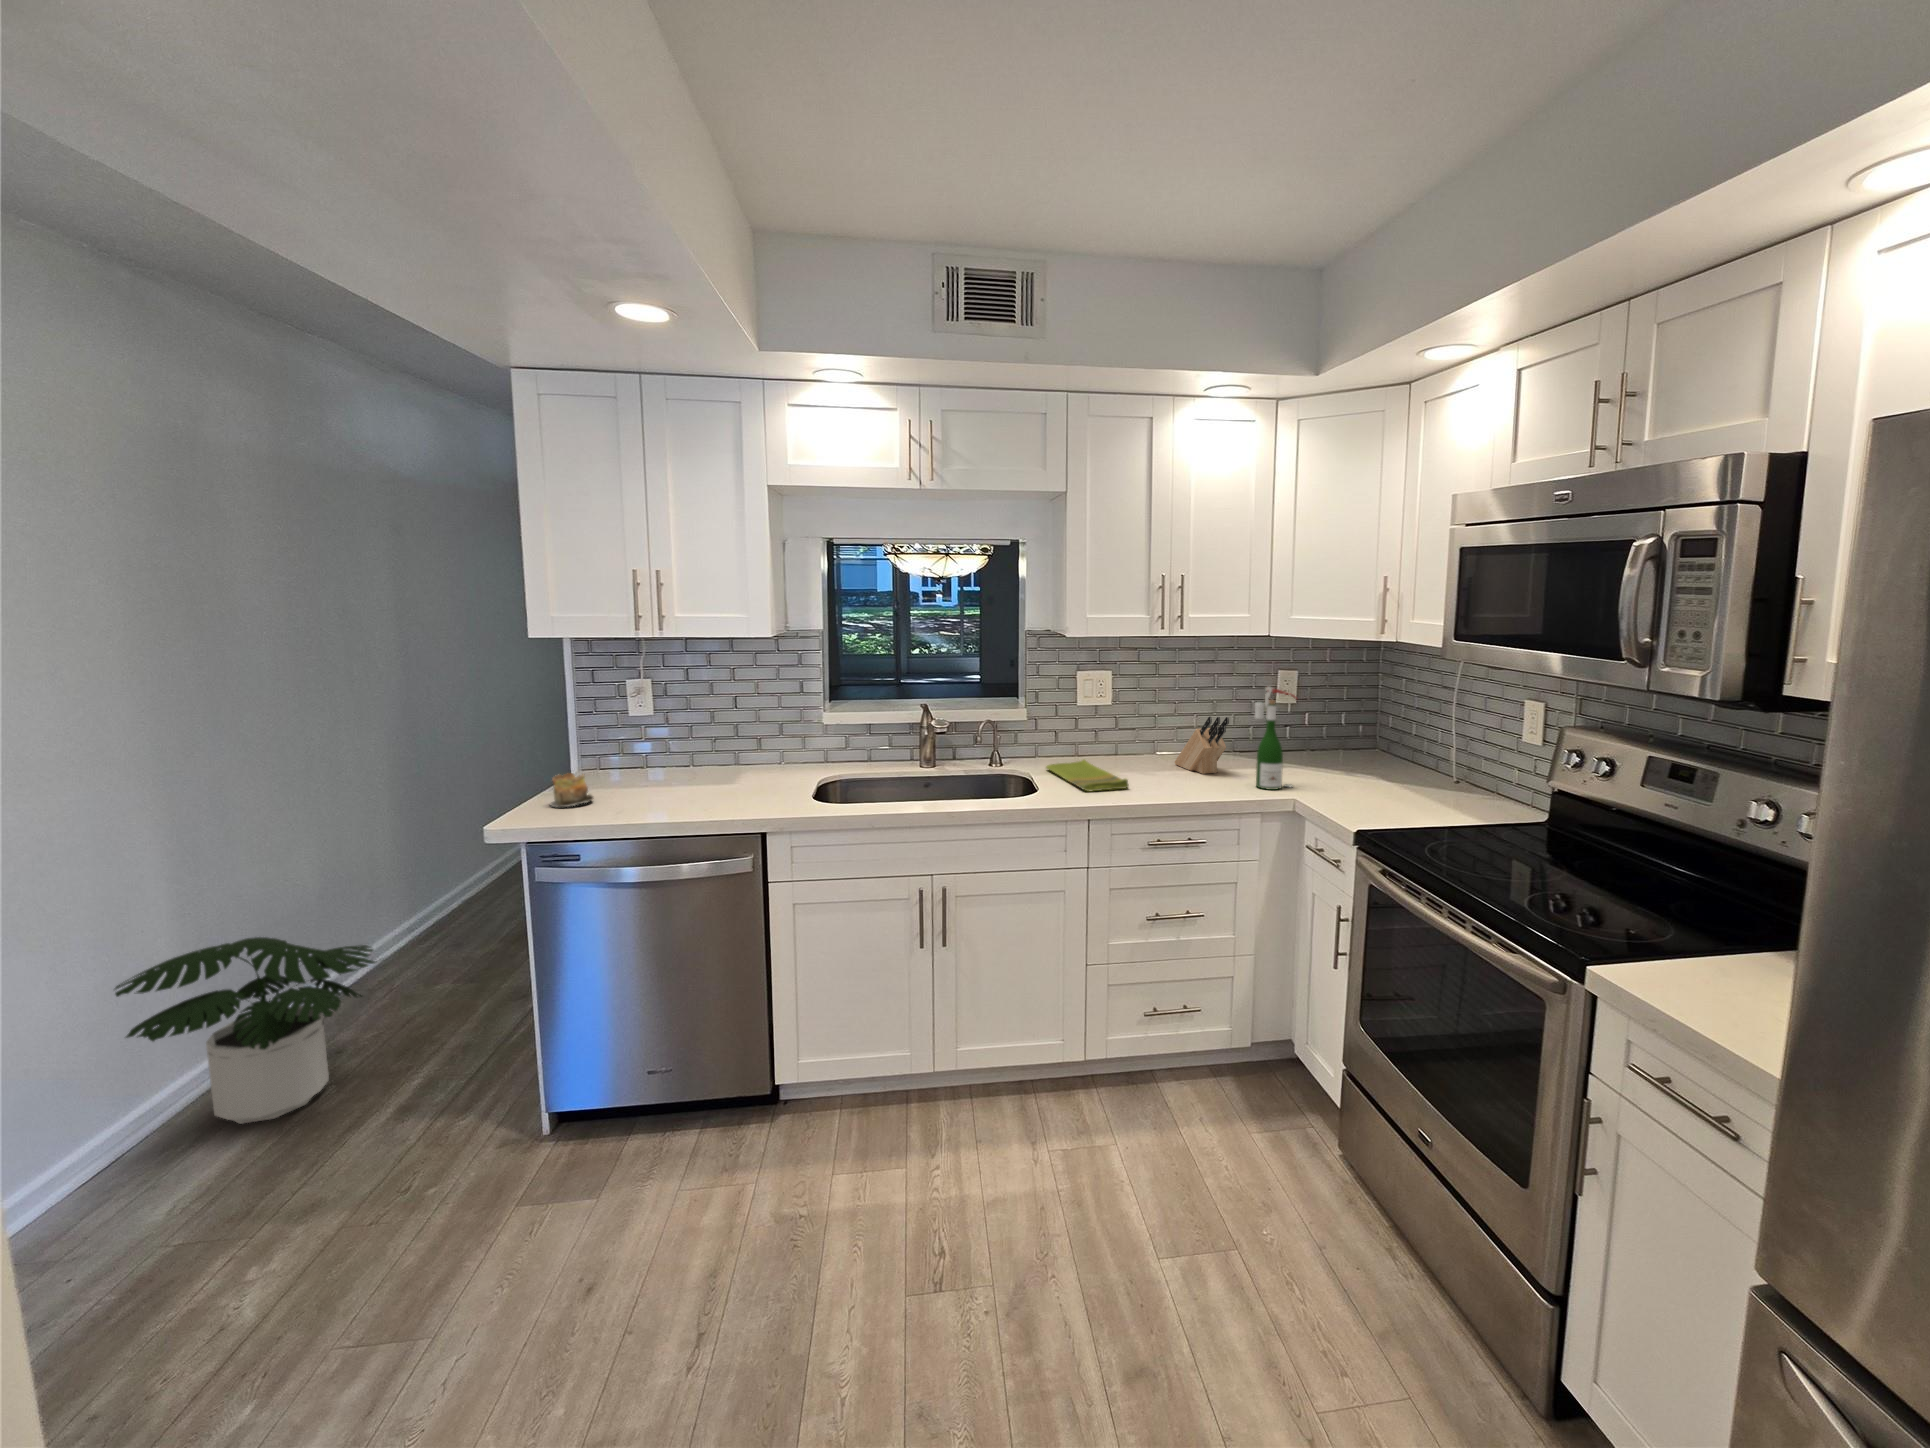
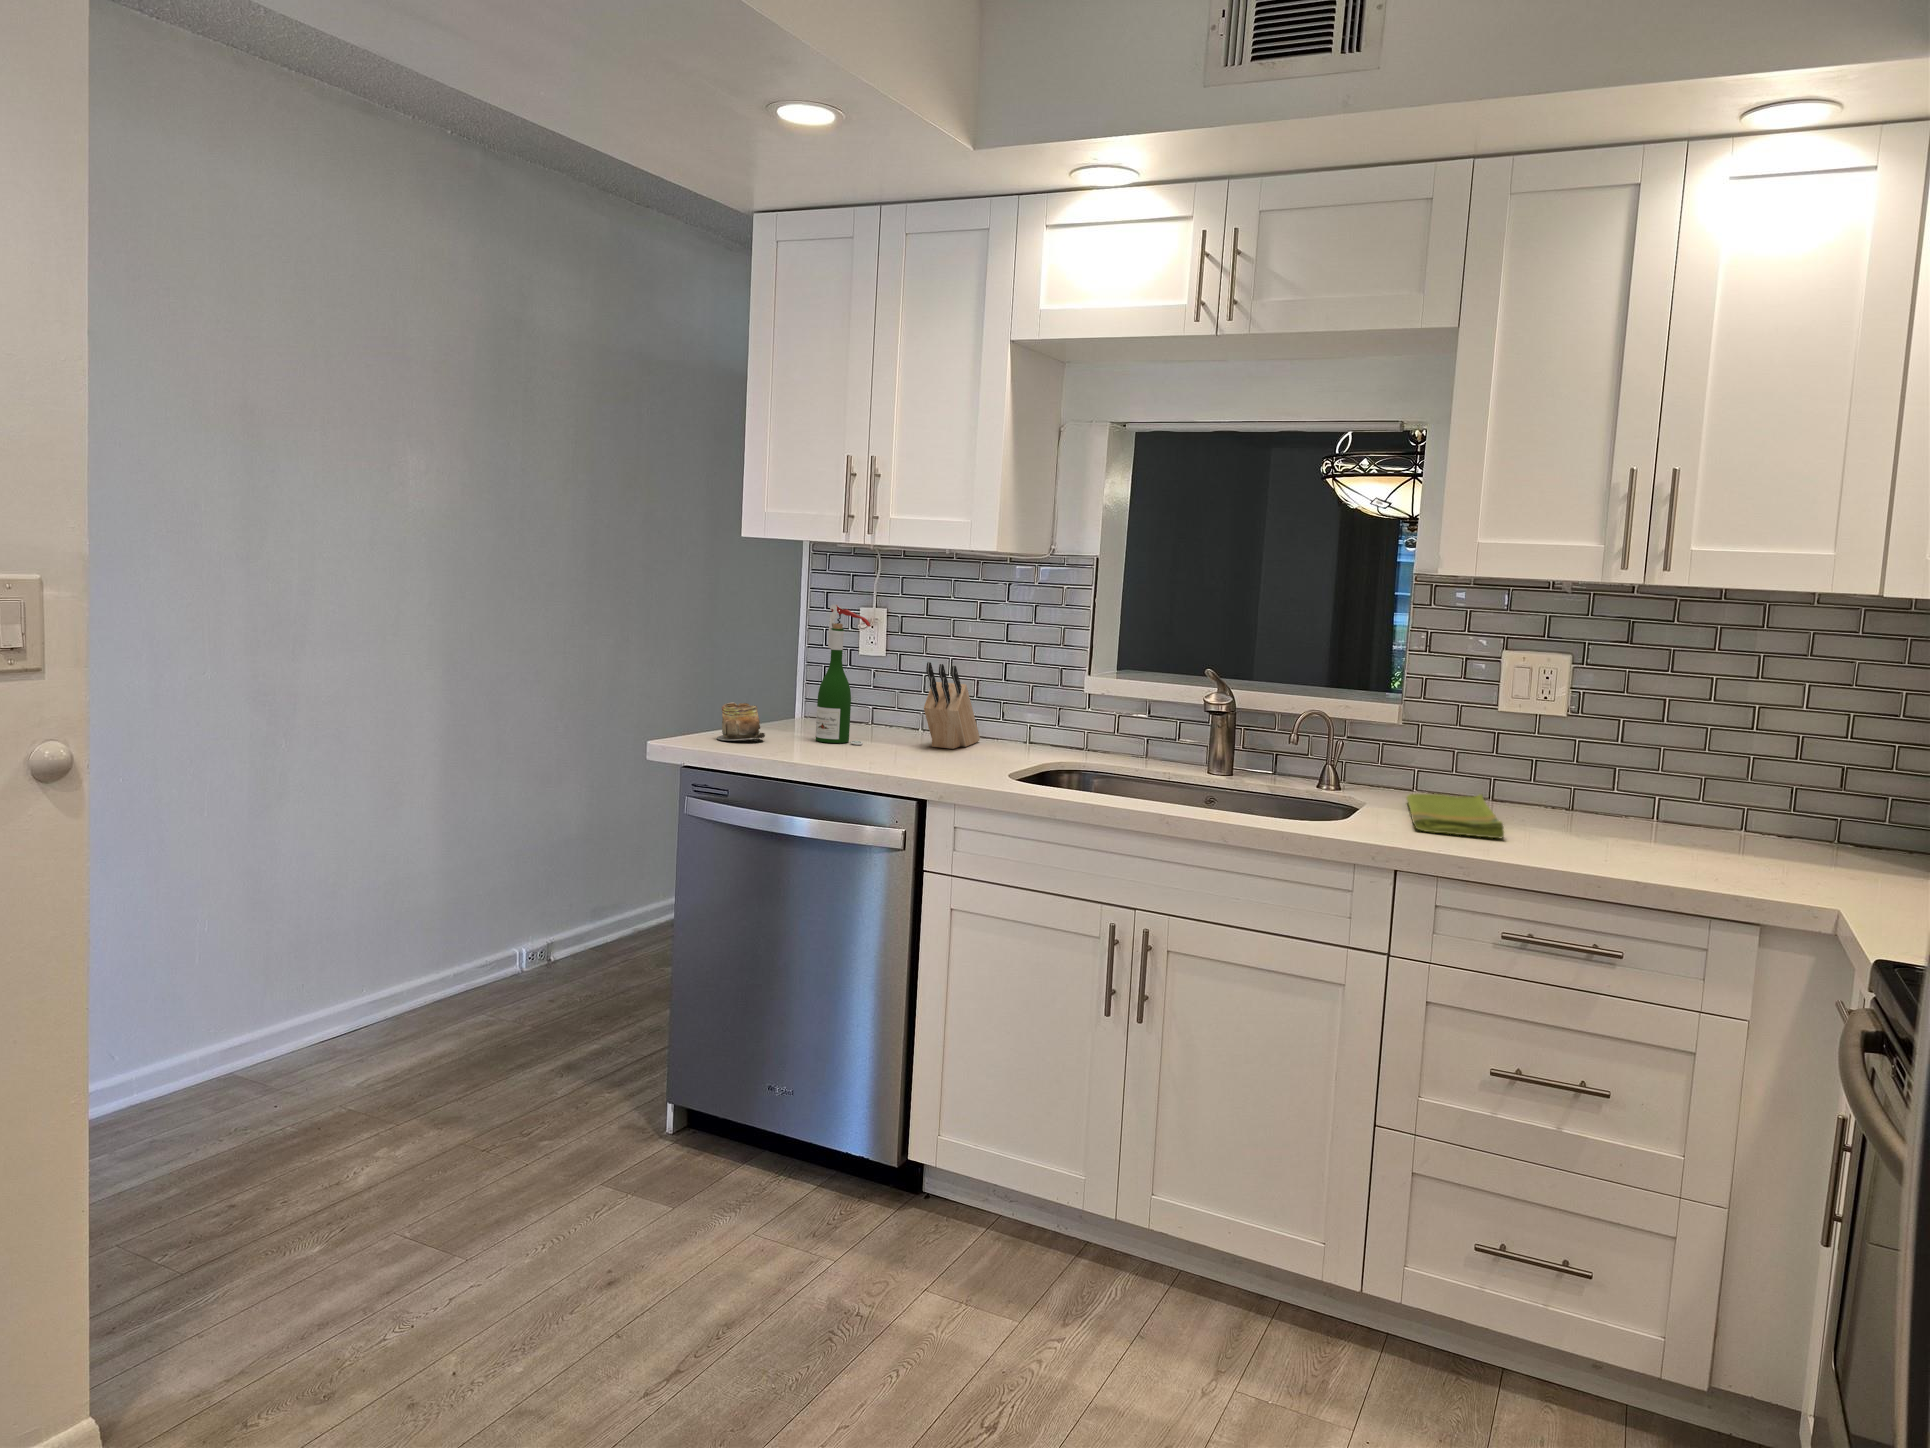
wine bottle: present [1255,686,1297,790] -> present [816,604,871,745]
knife block: present [1175,717,1229,774] -> present [924,662,980,749]
potted plant: present [115,937,377,1124] -> none [362,846,590,1040]

